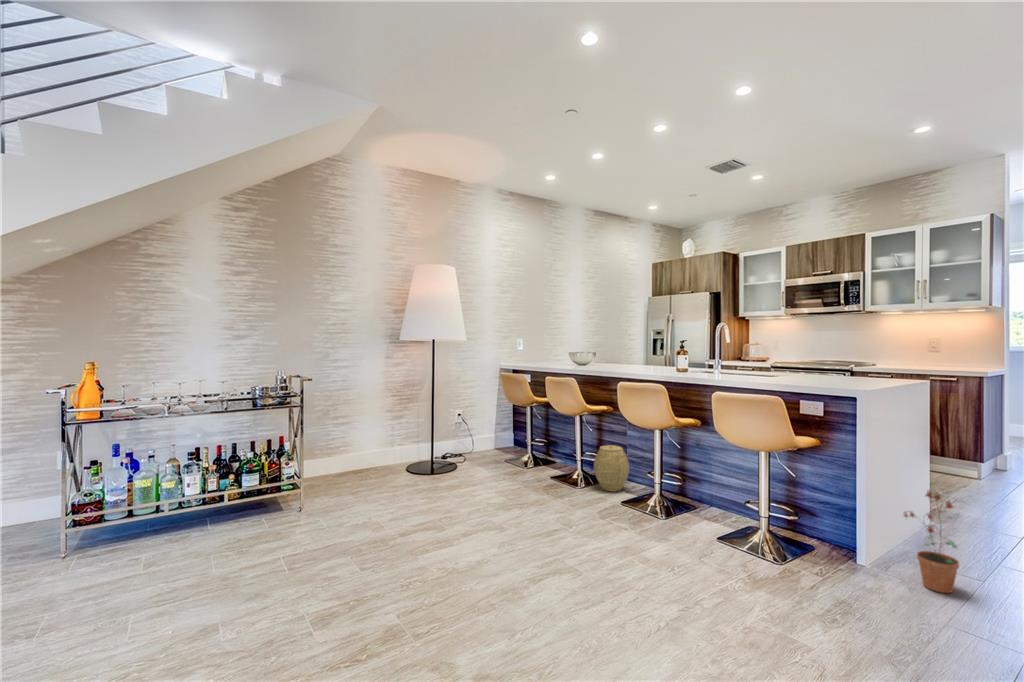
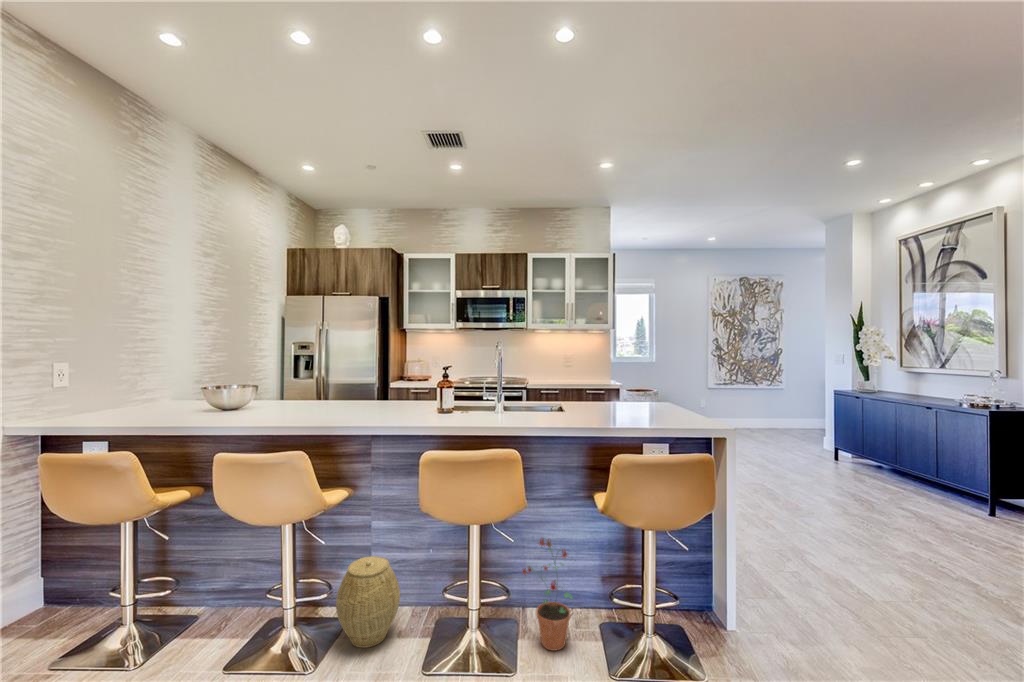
potted plant: present [904,491,959,593] -> present [523,538,573,650]

